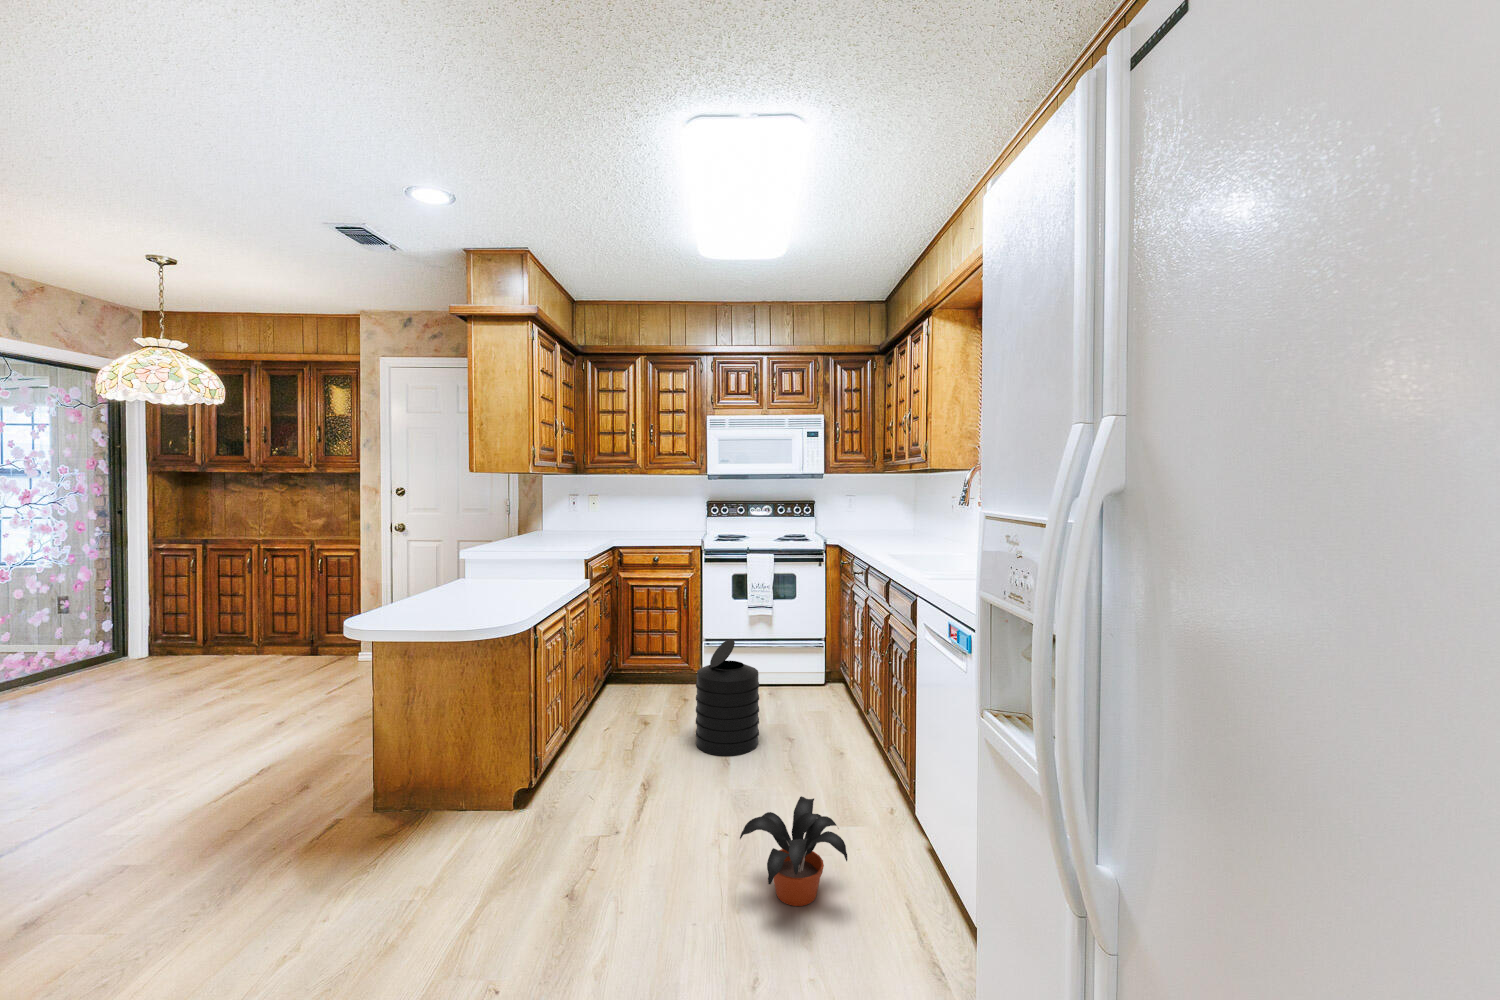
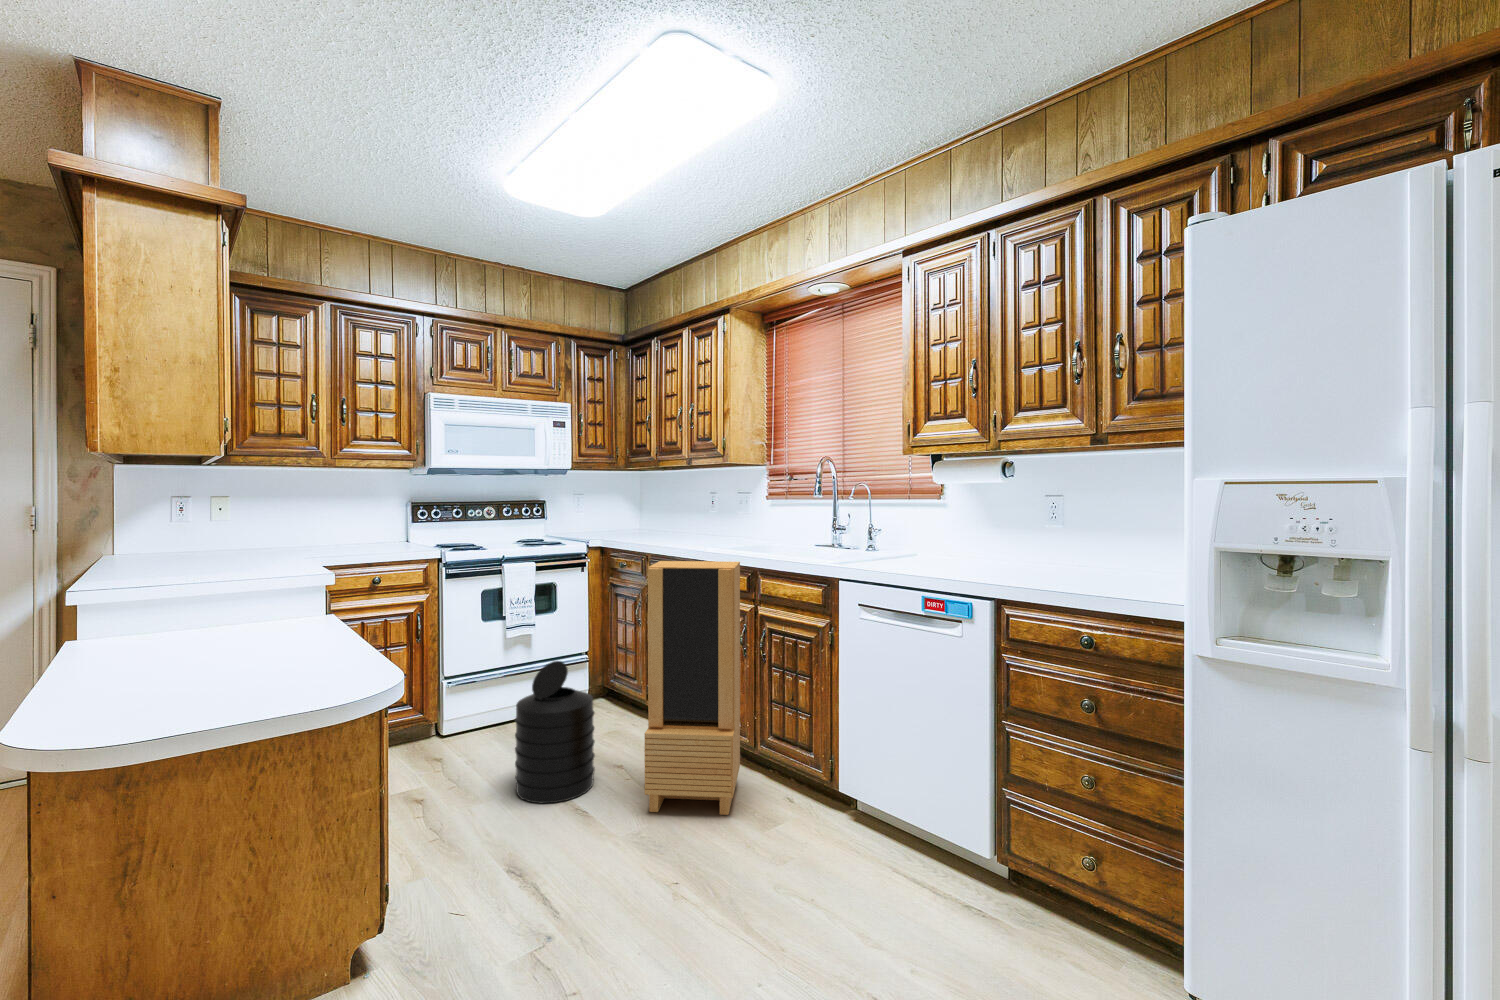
storage cabinet: none [760,563,868,811] -> present [645,561,740,815]
potted plant: present [740,796,847,906] -> none [737,792,846,903]

